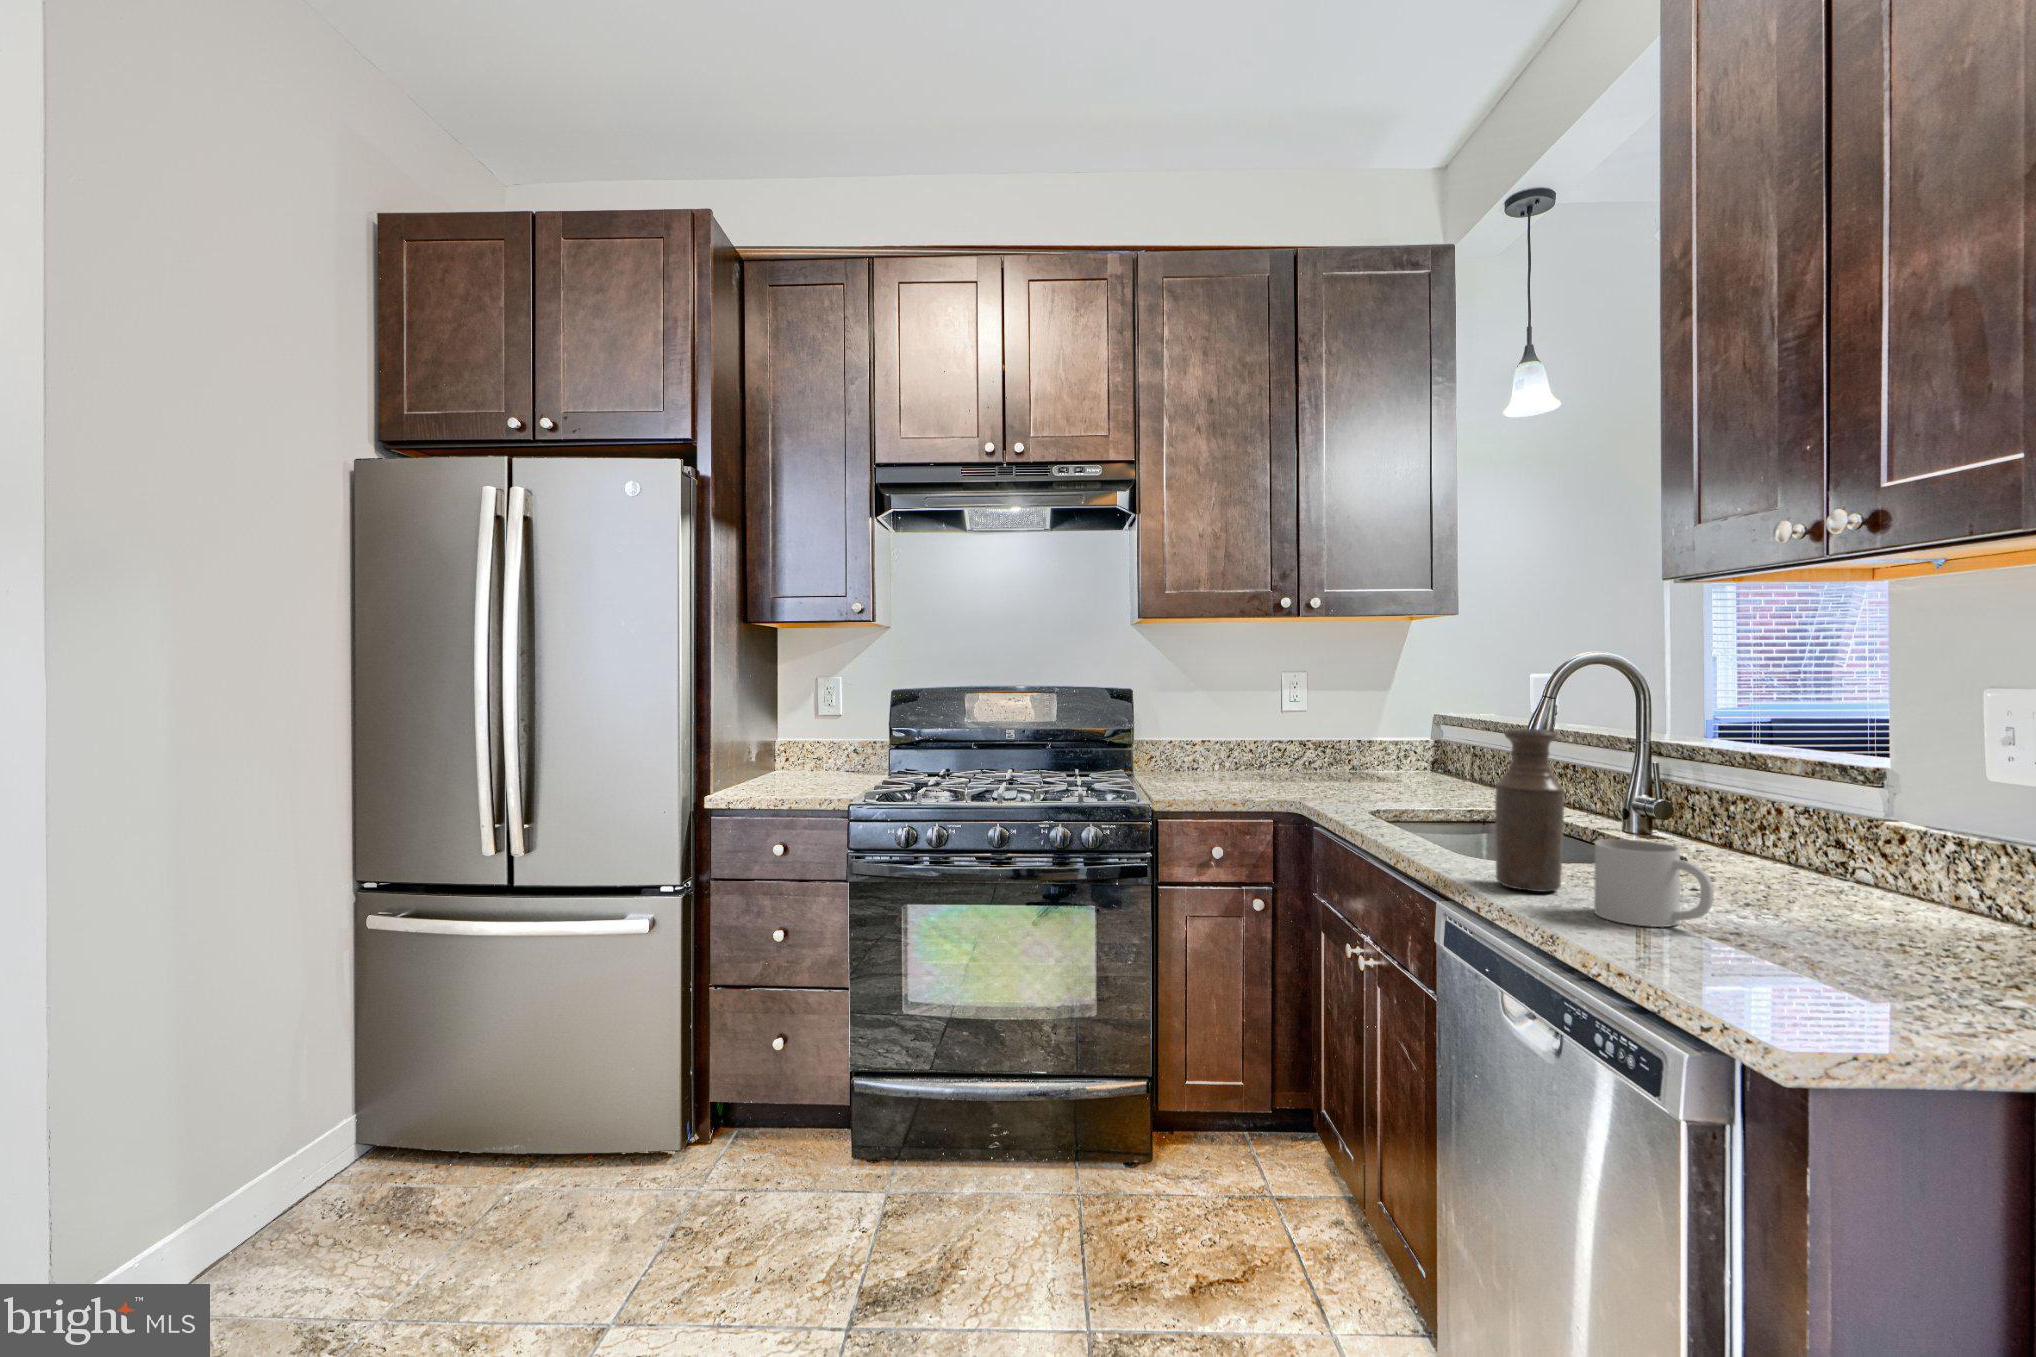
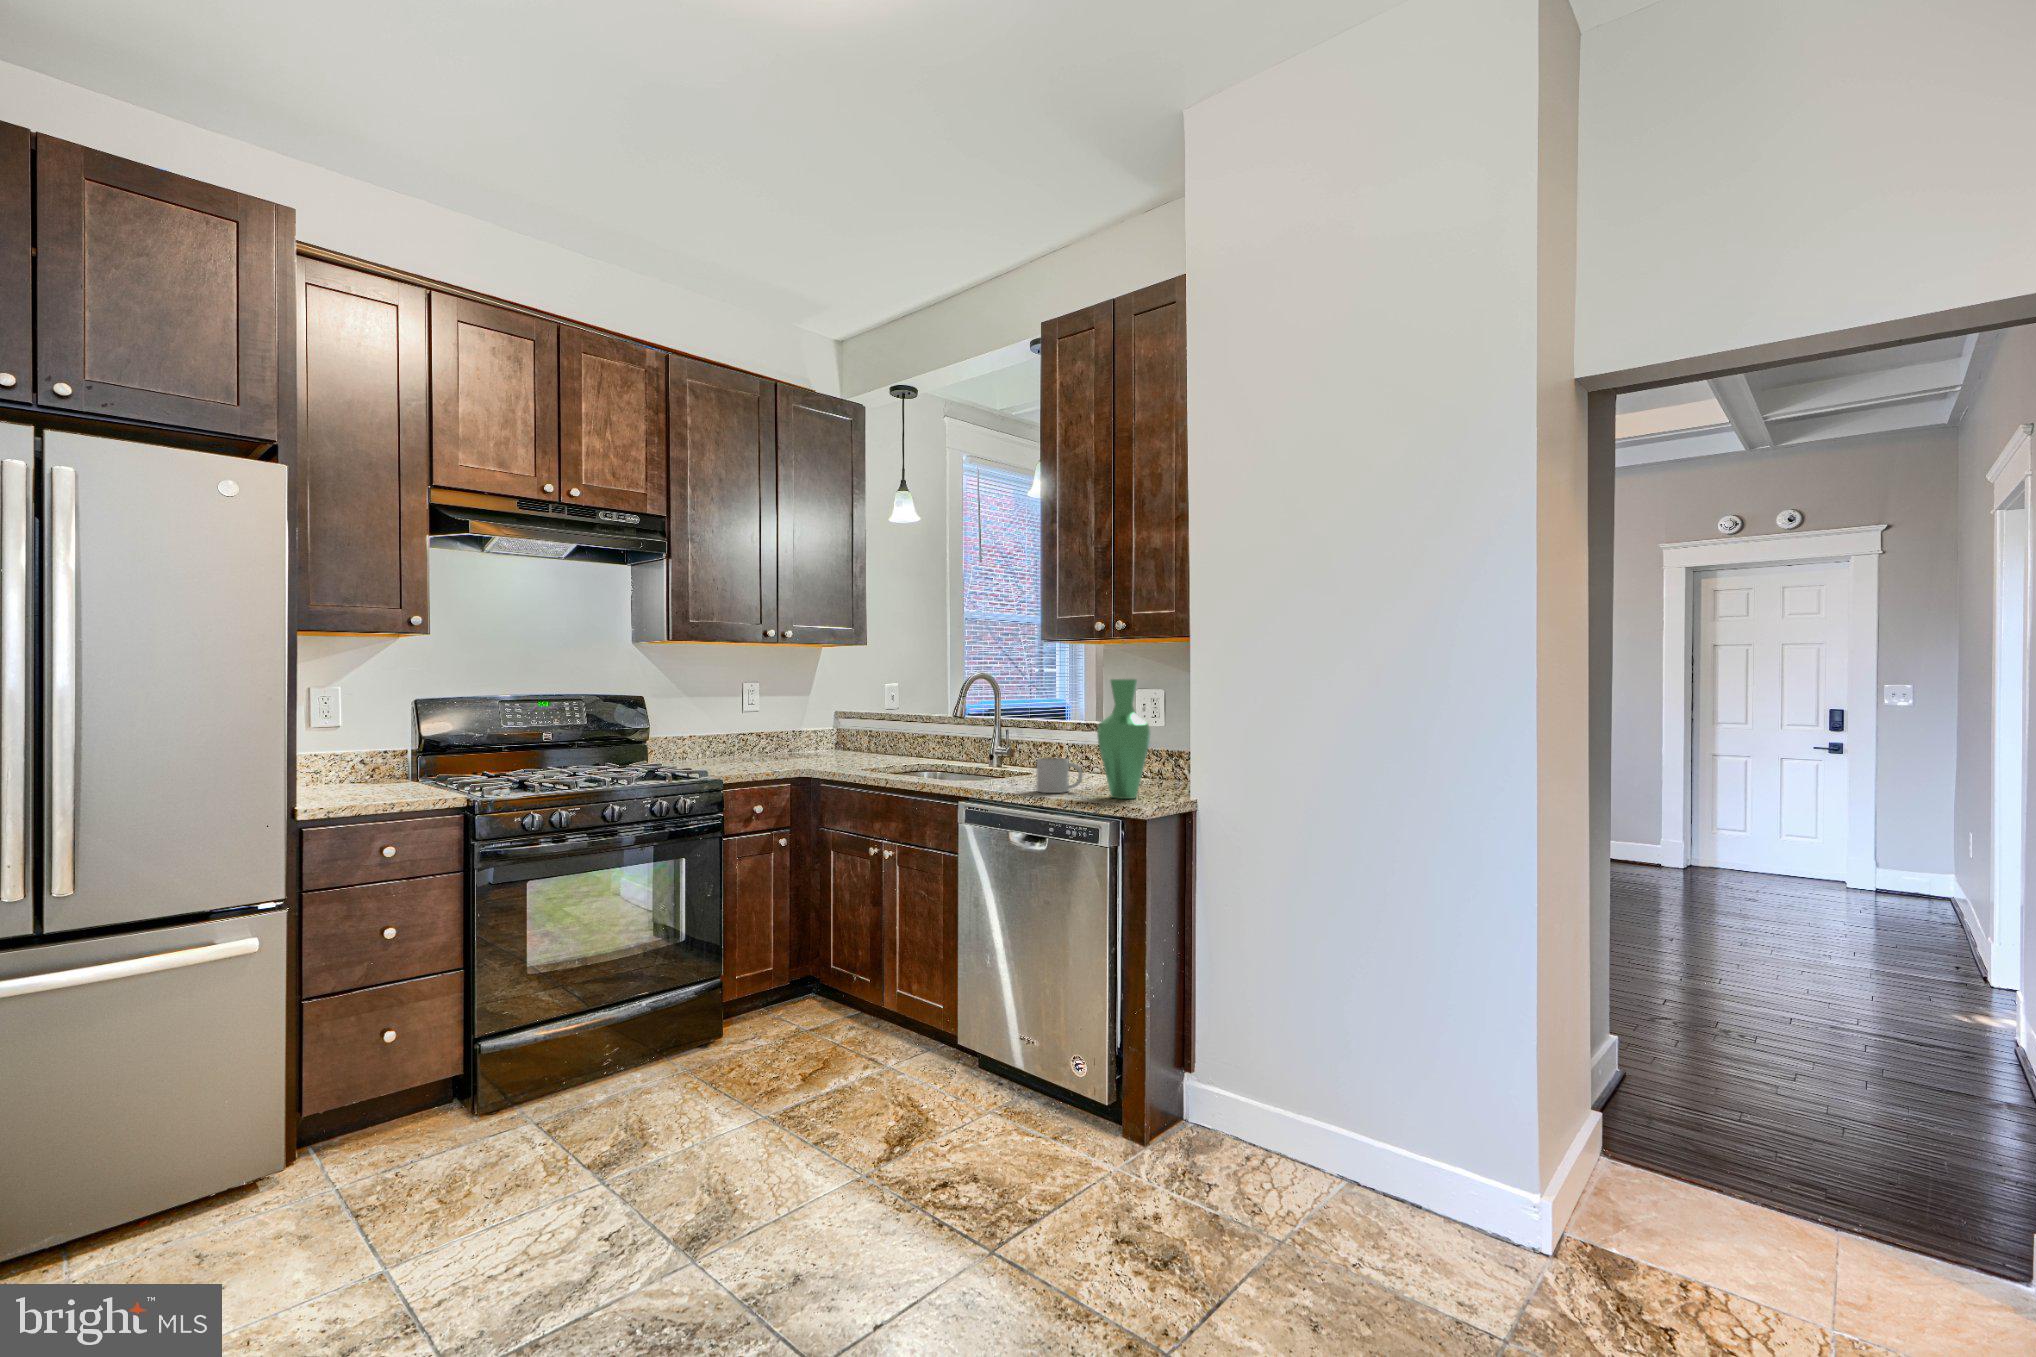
vase: none [1720,667,1901,986] -> present [1097,679,1150,799]
bottle: present [1495,729,1564,892] -> none [984,710,1014,789]

